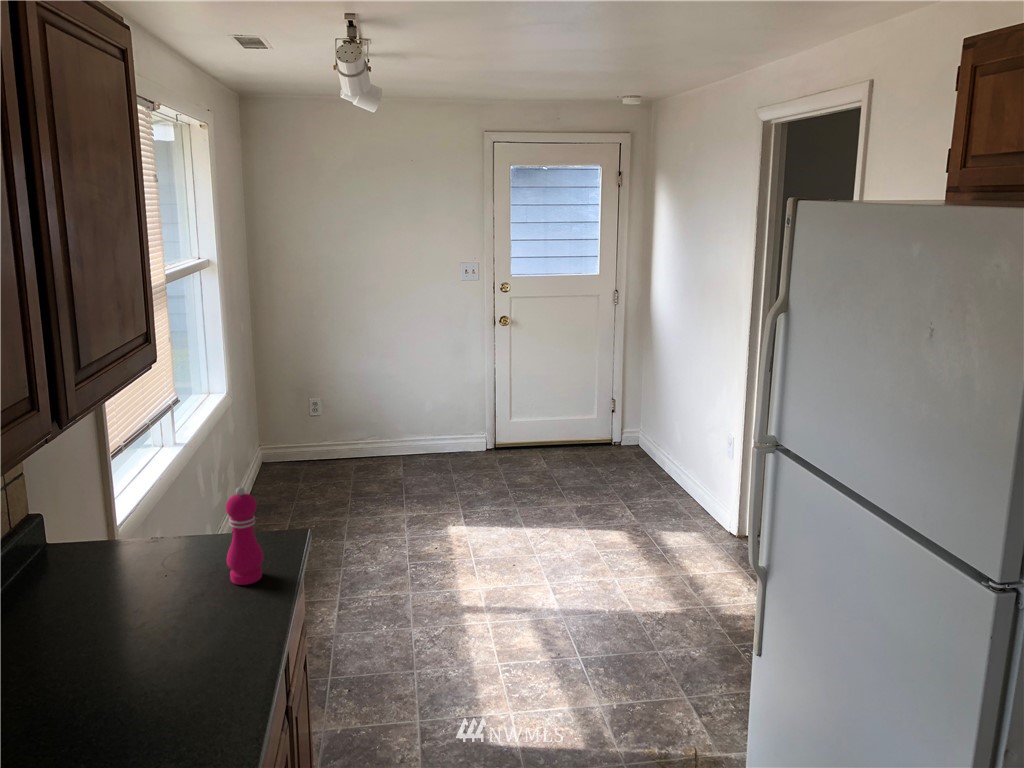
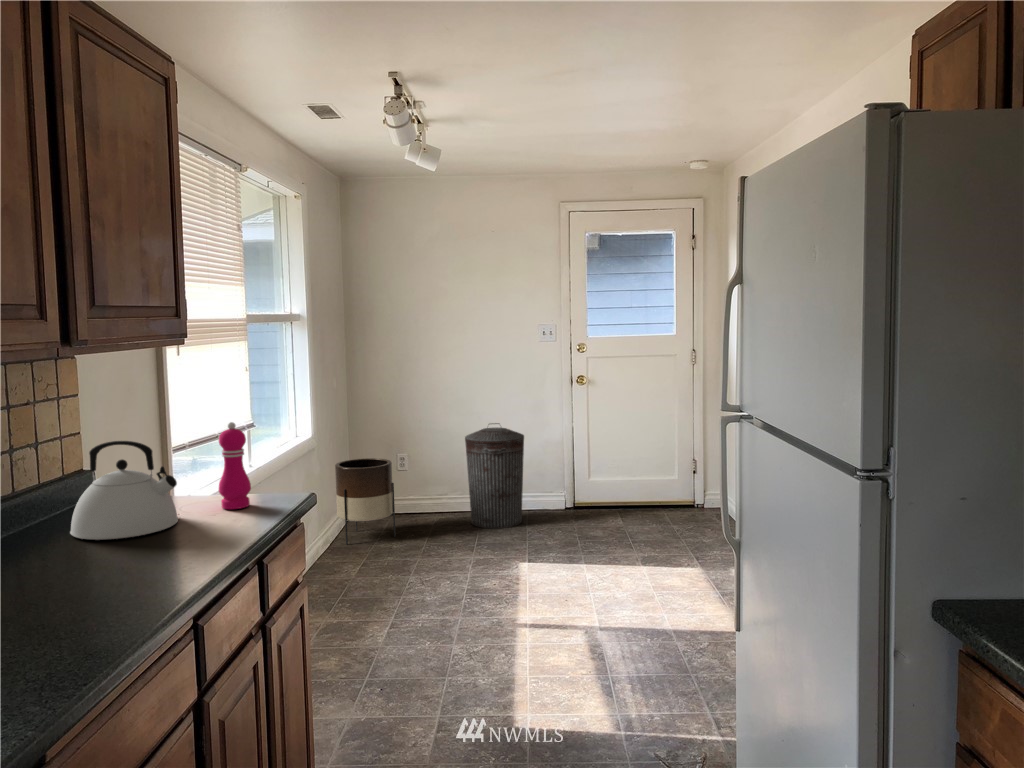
trash can: none [387,369,449,476] -> present [465,423,524,528]
planter: none [252,407,318,501] -> present [335,458,396,545]
kettle: none [65,530,191,656] -> present [70,441,178,540]

